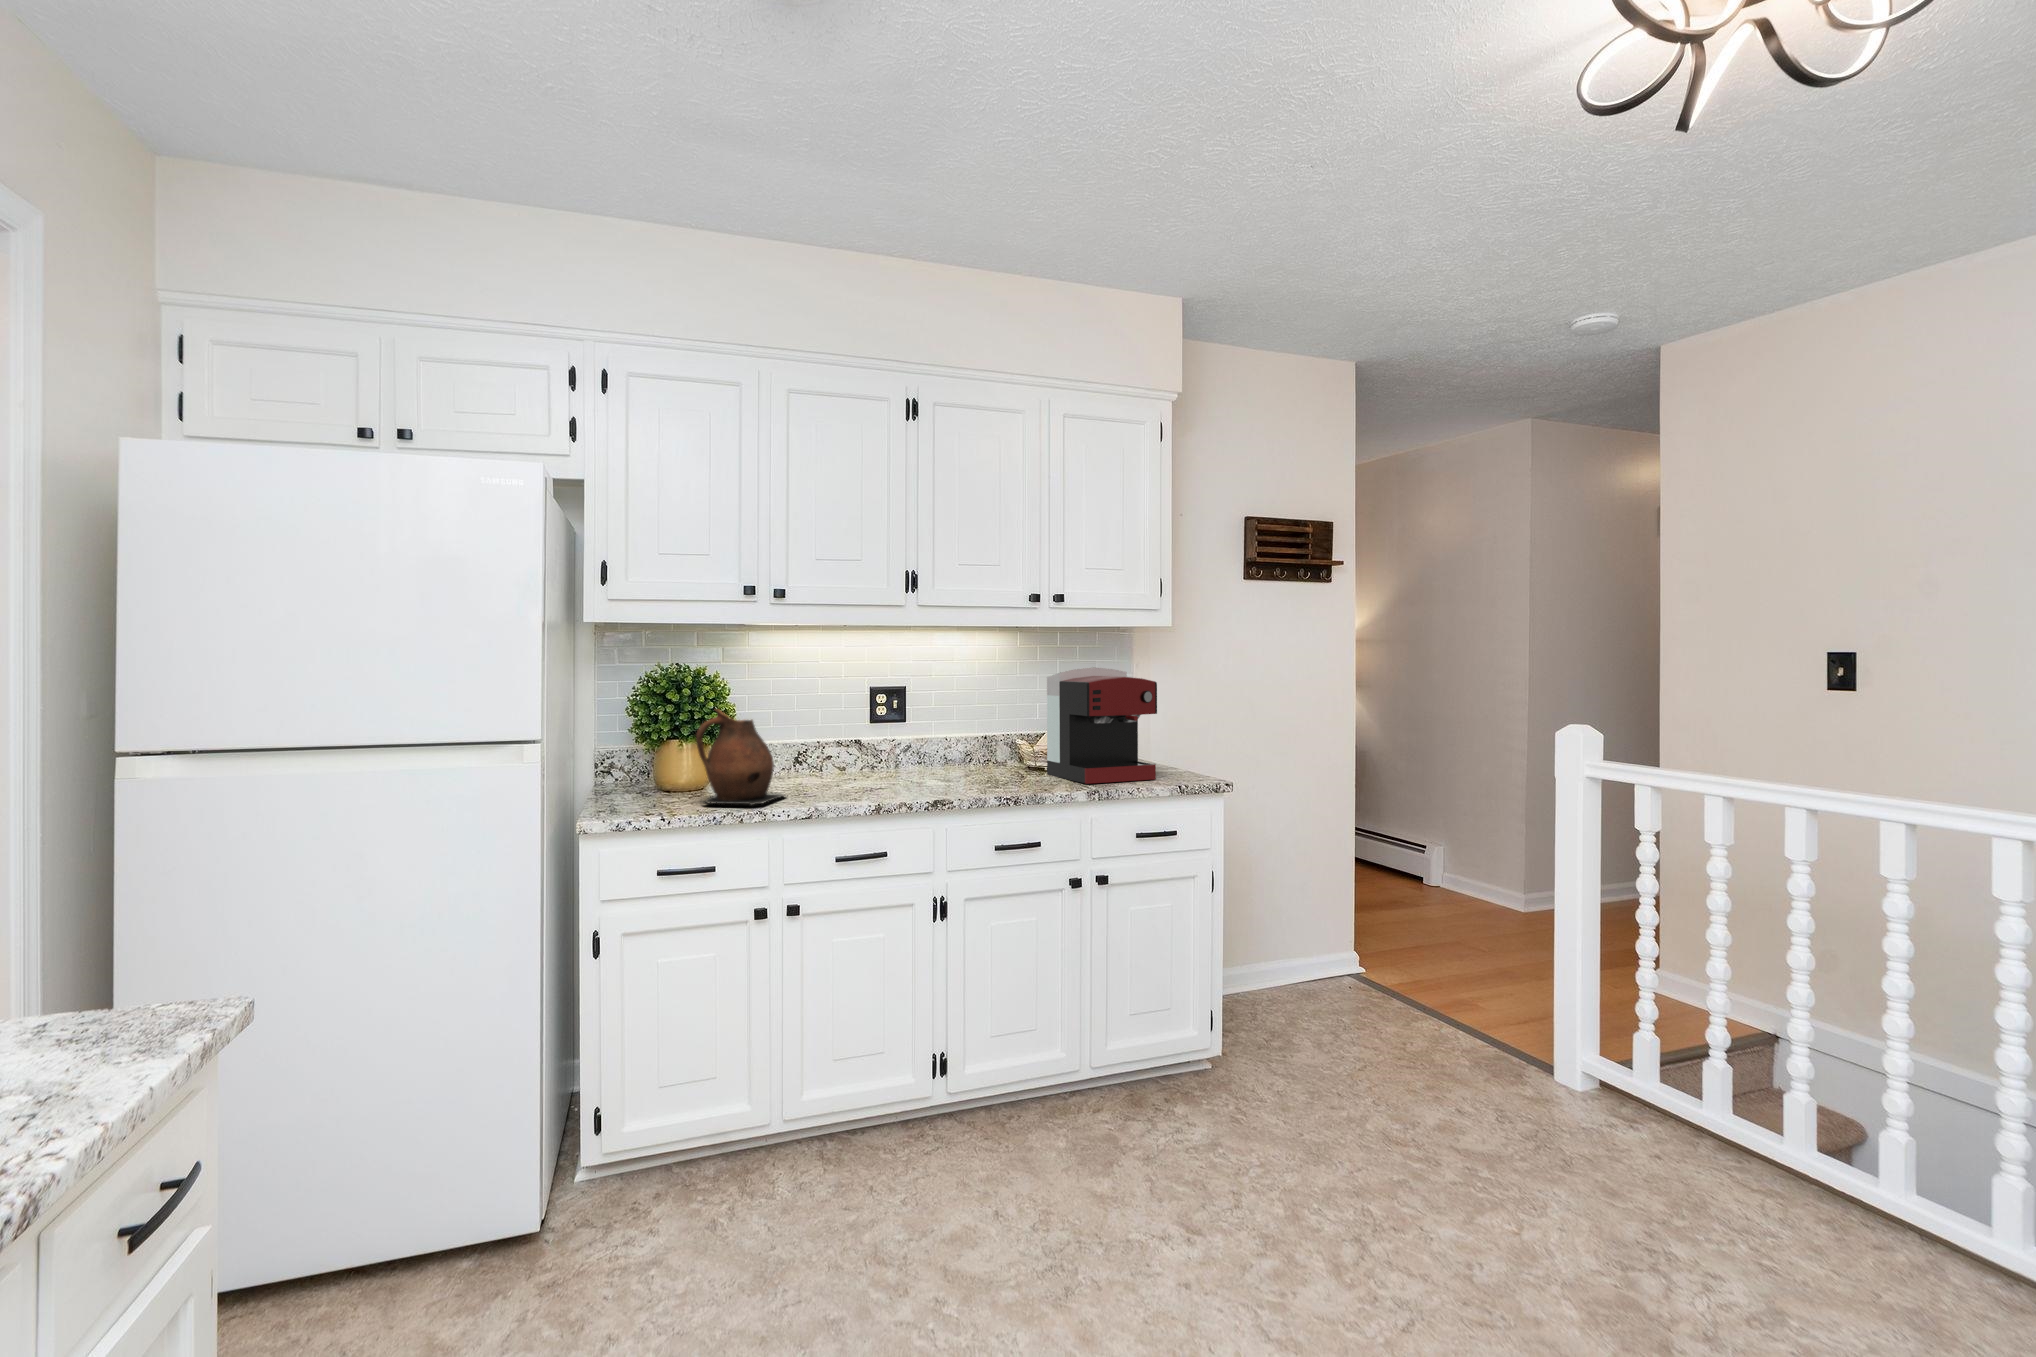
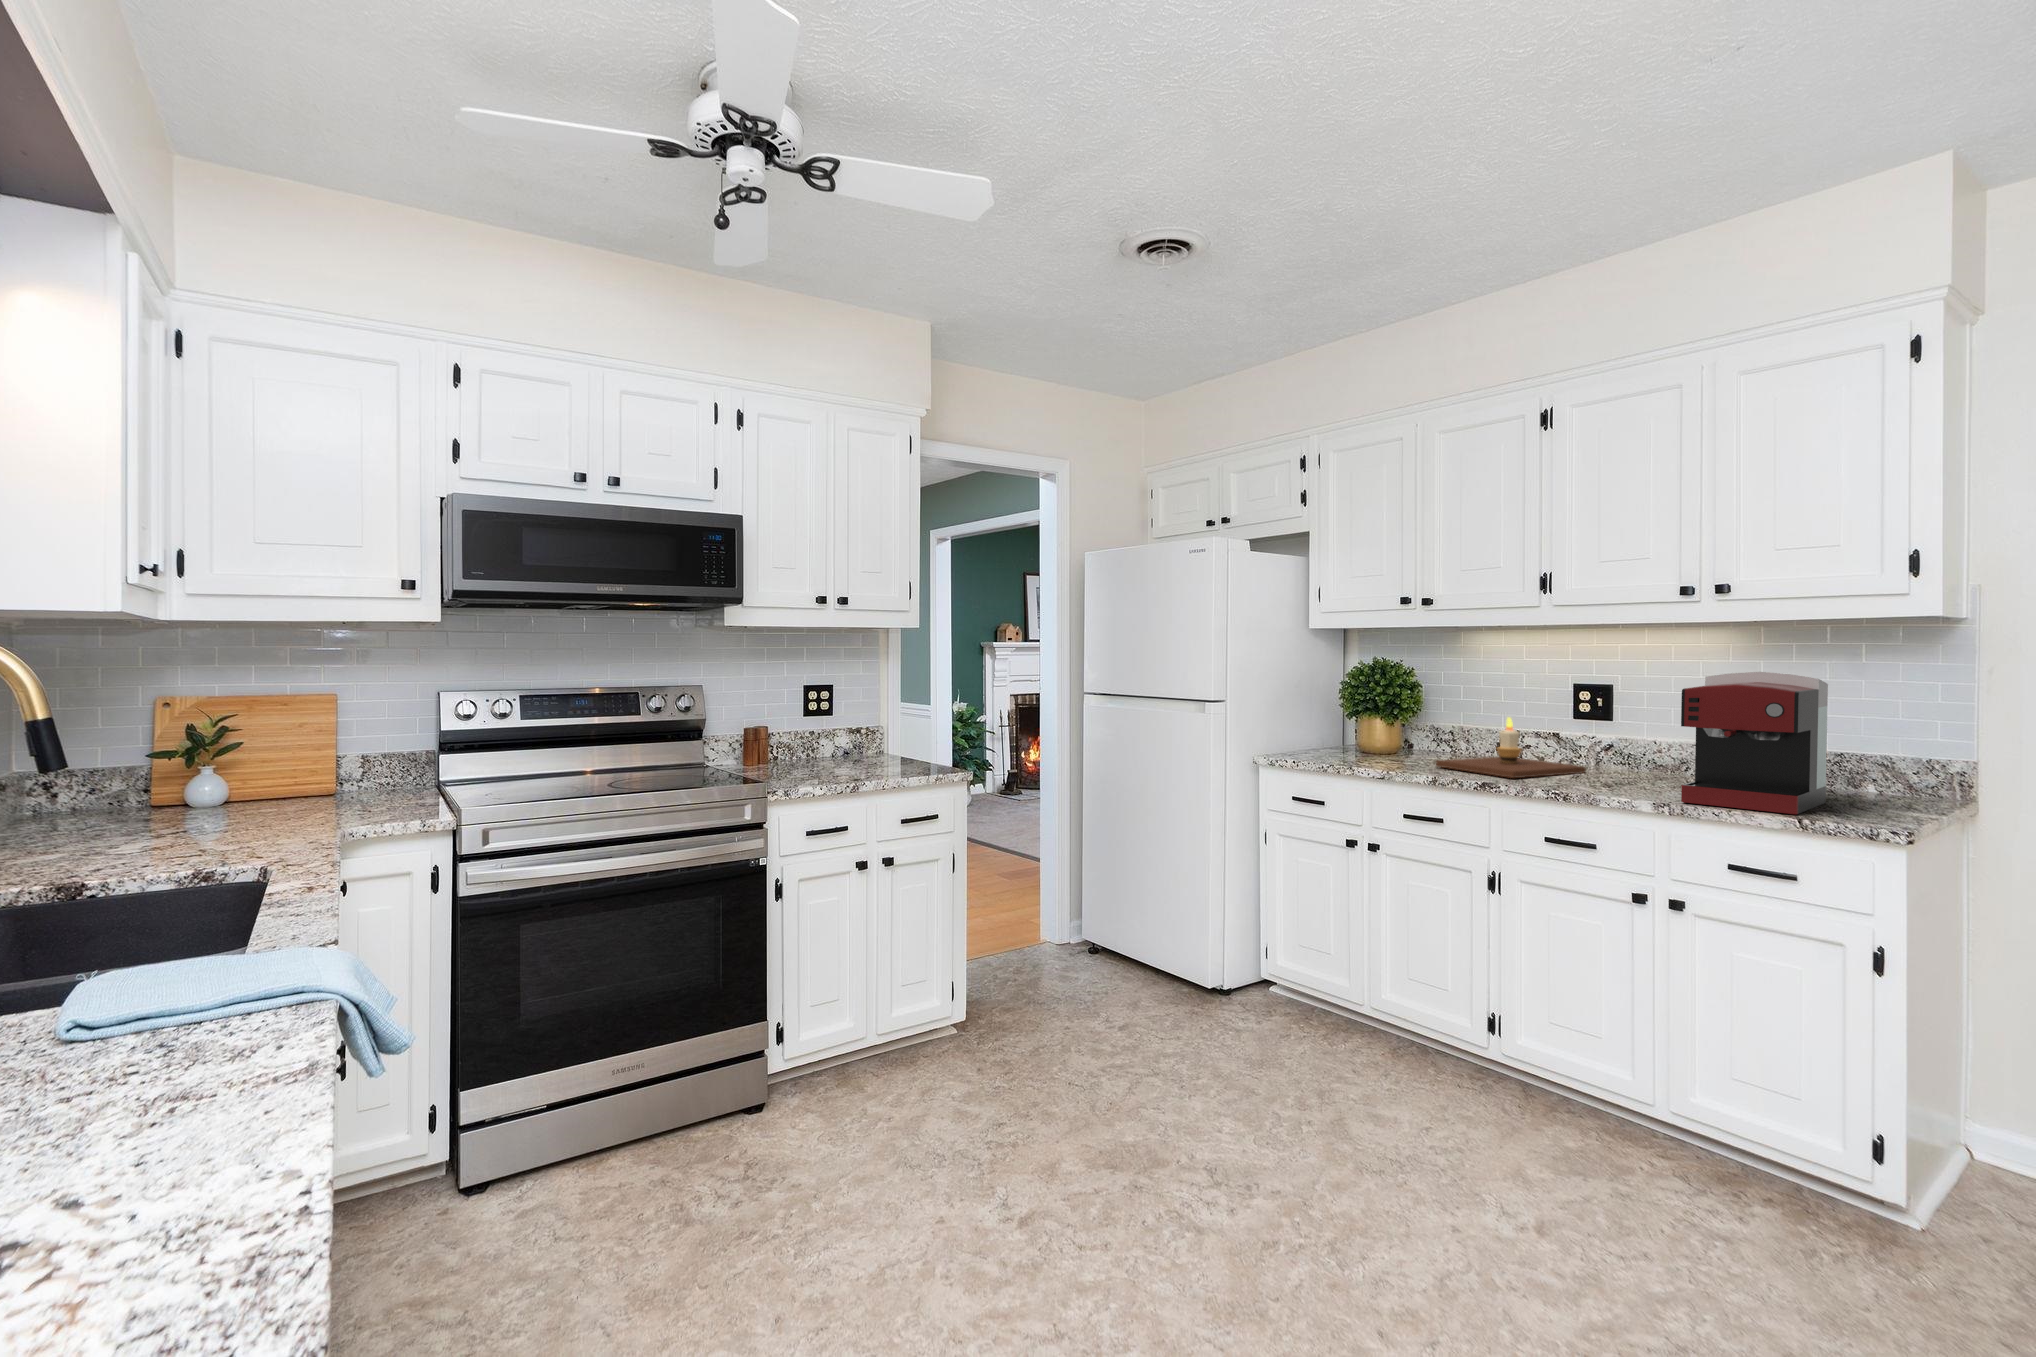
ceramic pitcher: present [696,709,785,805] -> none [1339,694,1409,768]
candle: none [807,724,919,791] -> present [1436,717,1586,778]

